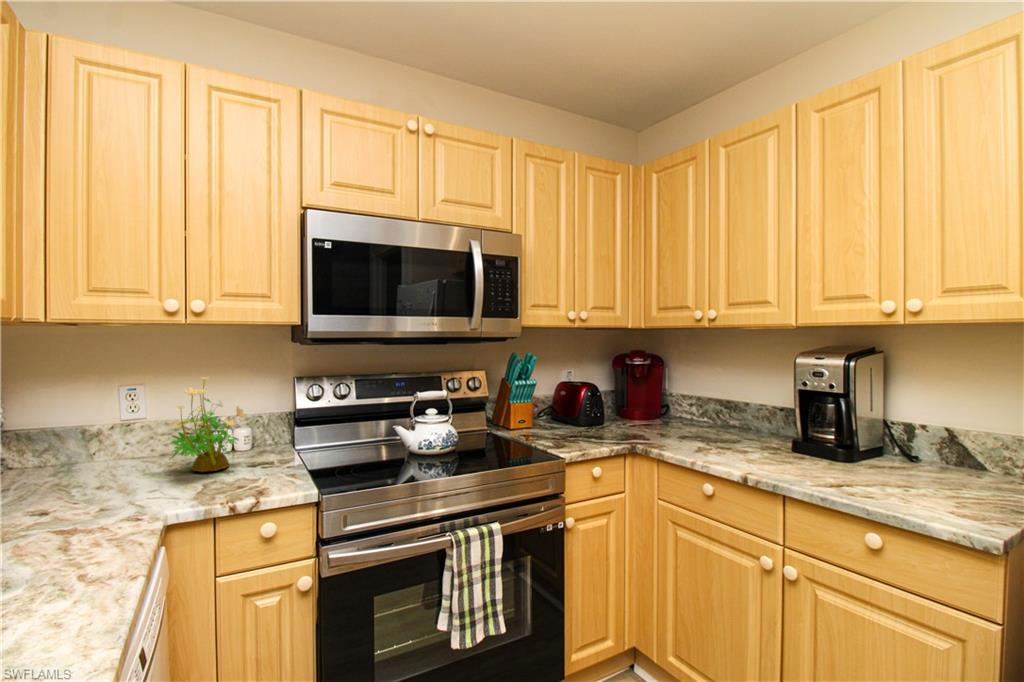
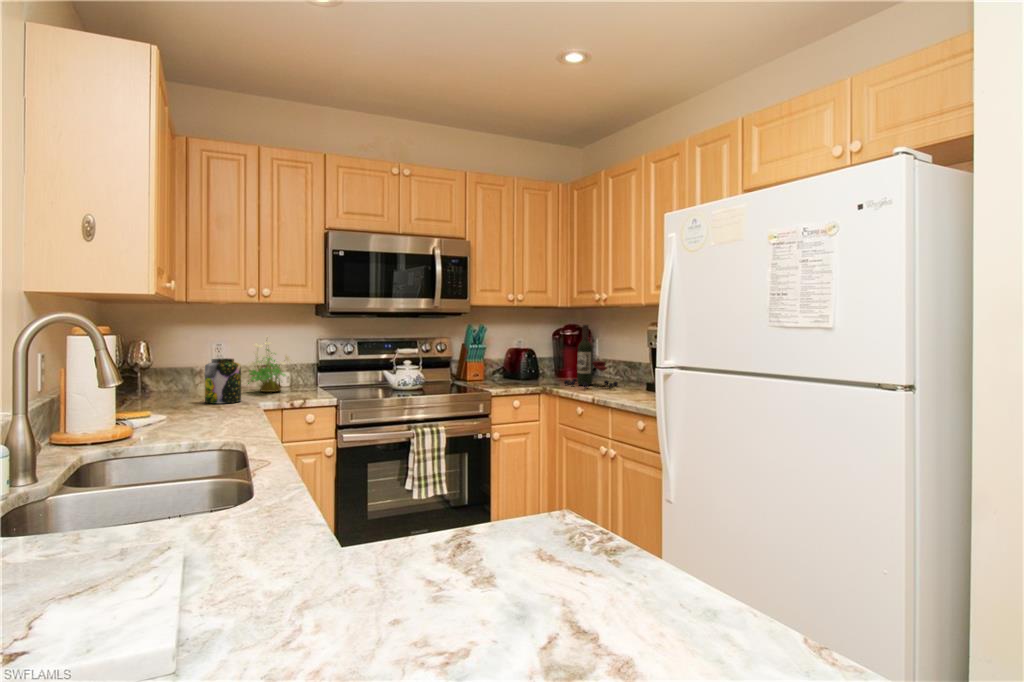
wine bottle: none [651,352,732,448] -> present [564,325,618,387]
jar: none [55,426,135,520] -> present [205,358,241,404]

